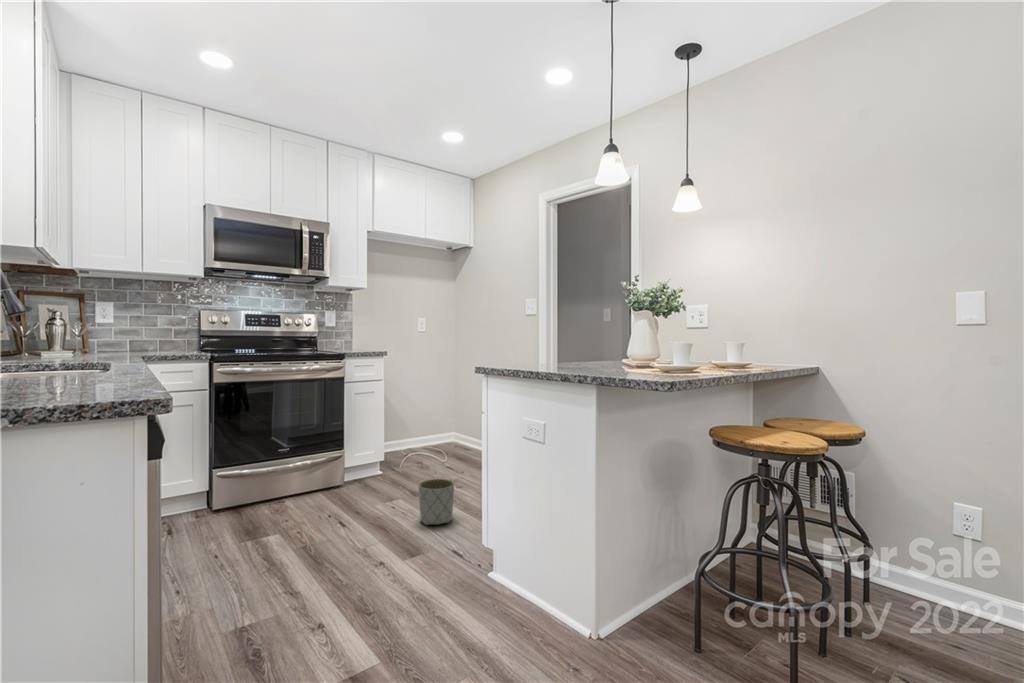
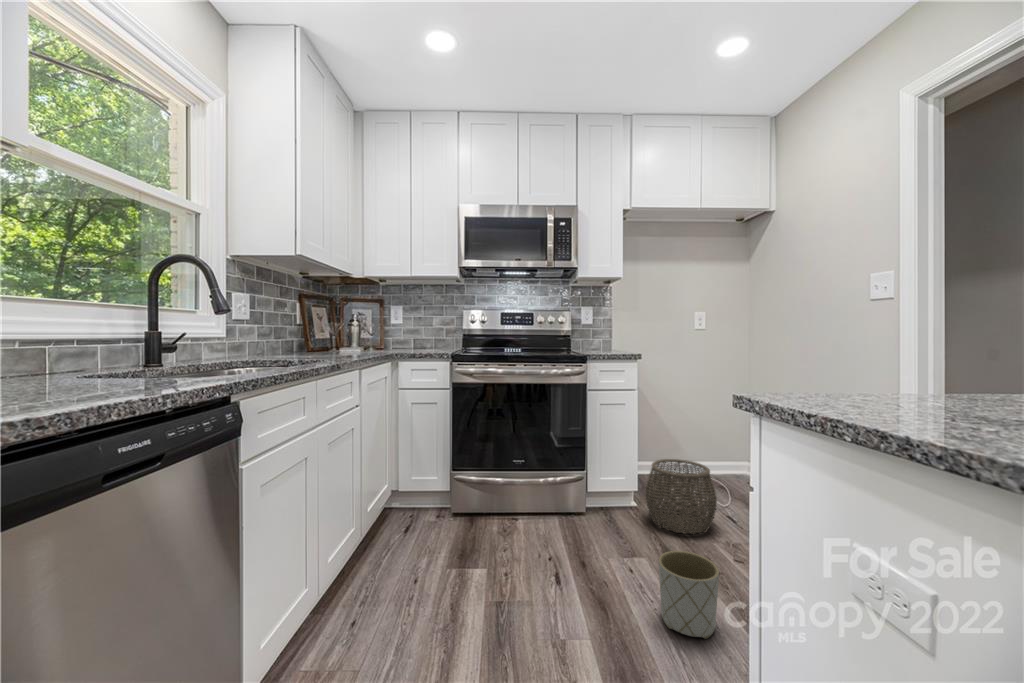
woven basket: none [392,432,443,483] -> present [646,459,717,534]

